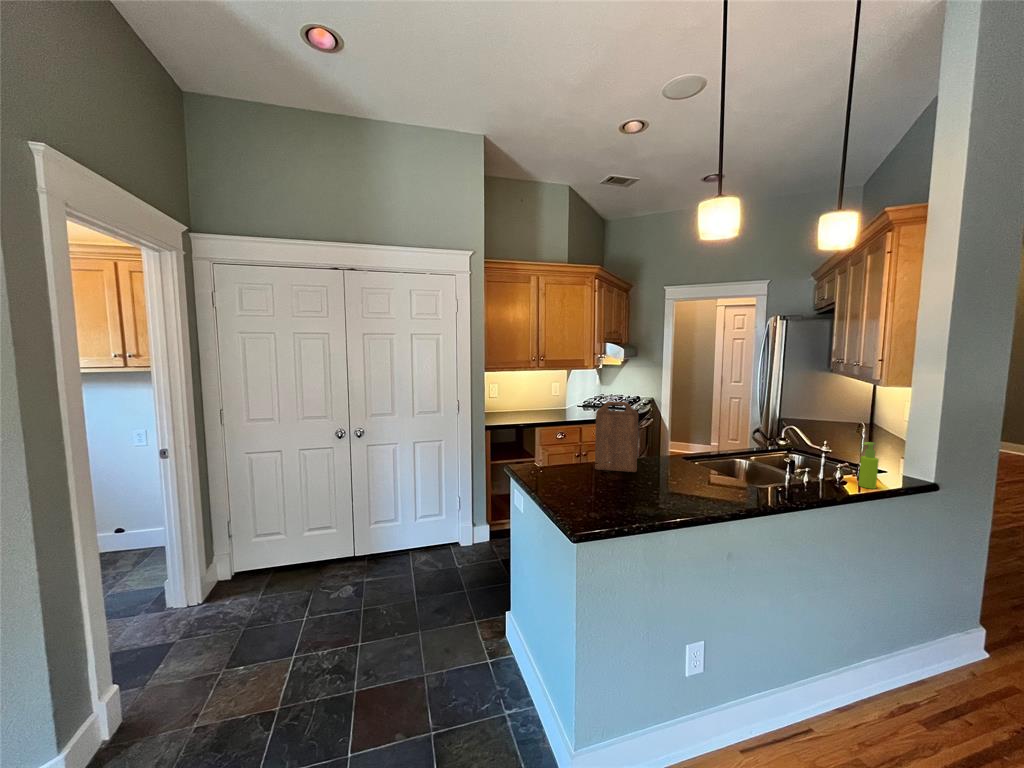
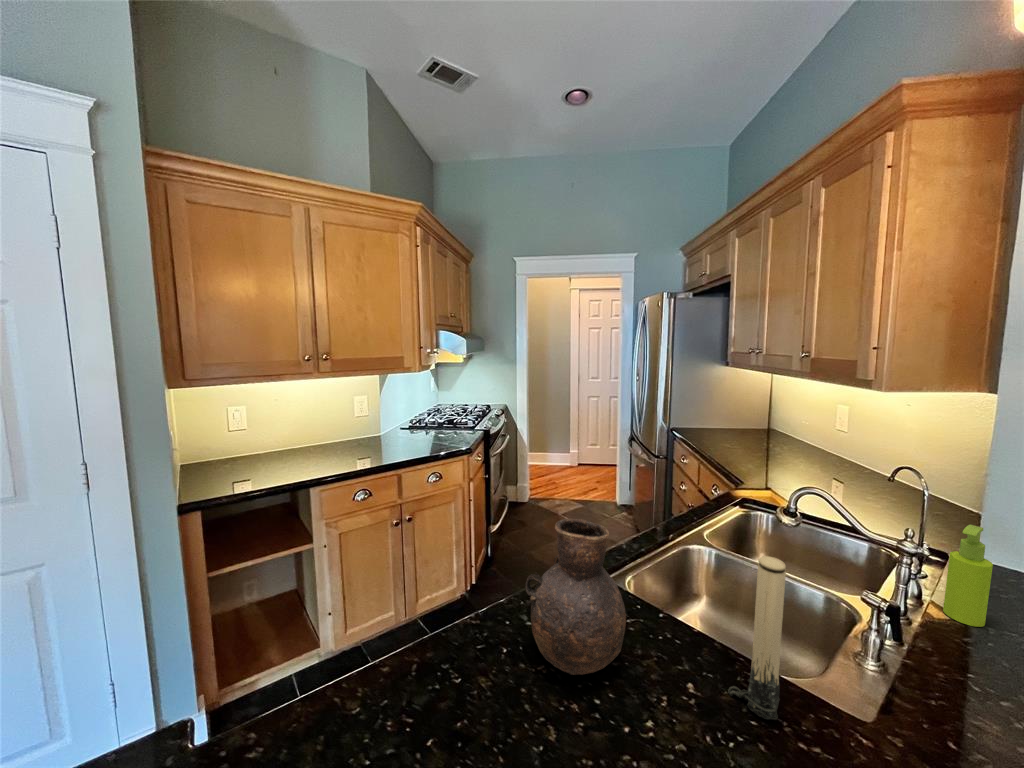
cutting board: present [595,401,638,472] -> none [369,492,502,706]
vase: none [647,421,687,472] -> present [525,518,626,675]
candle: none [723,430,741,487] -> present [728,556,786,720]

